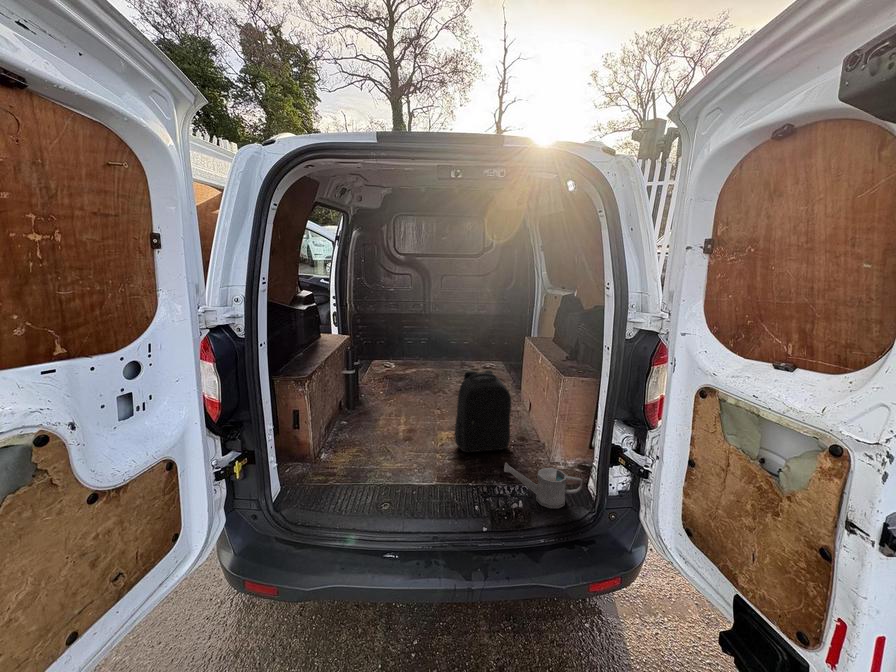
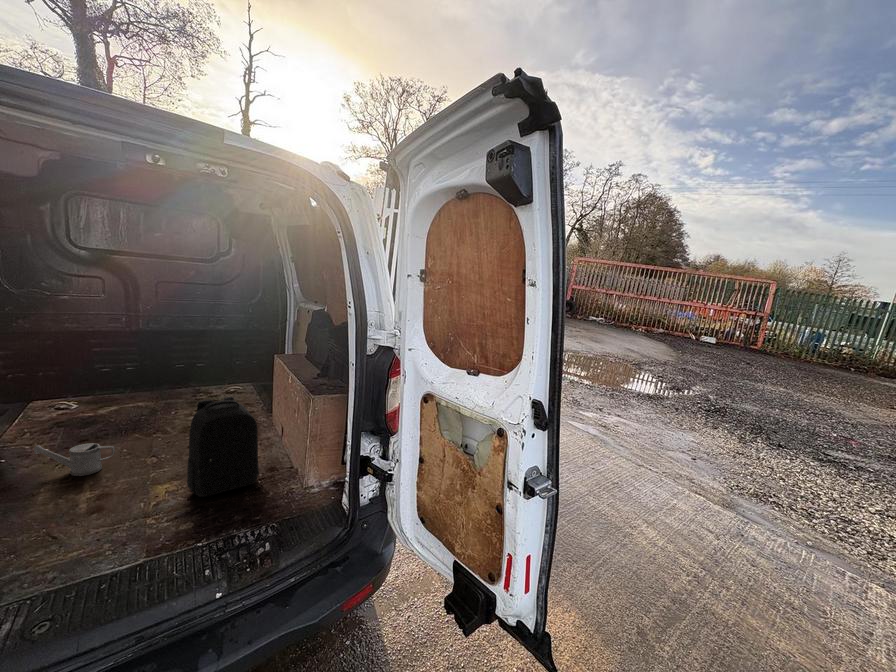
watering can: present [504,463,582,508] -> present [34,443,115,476]

